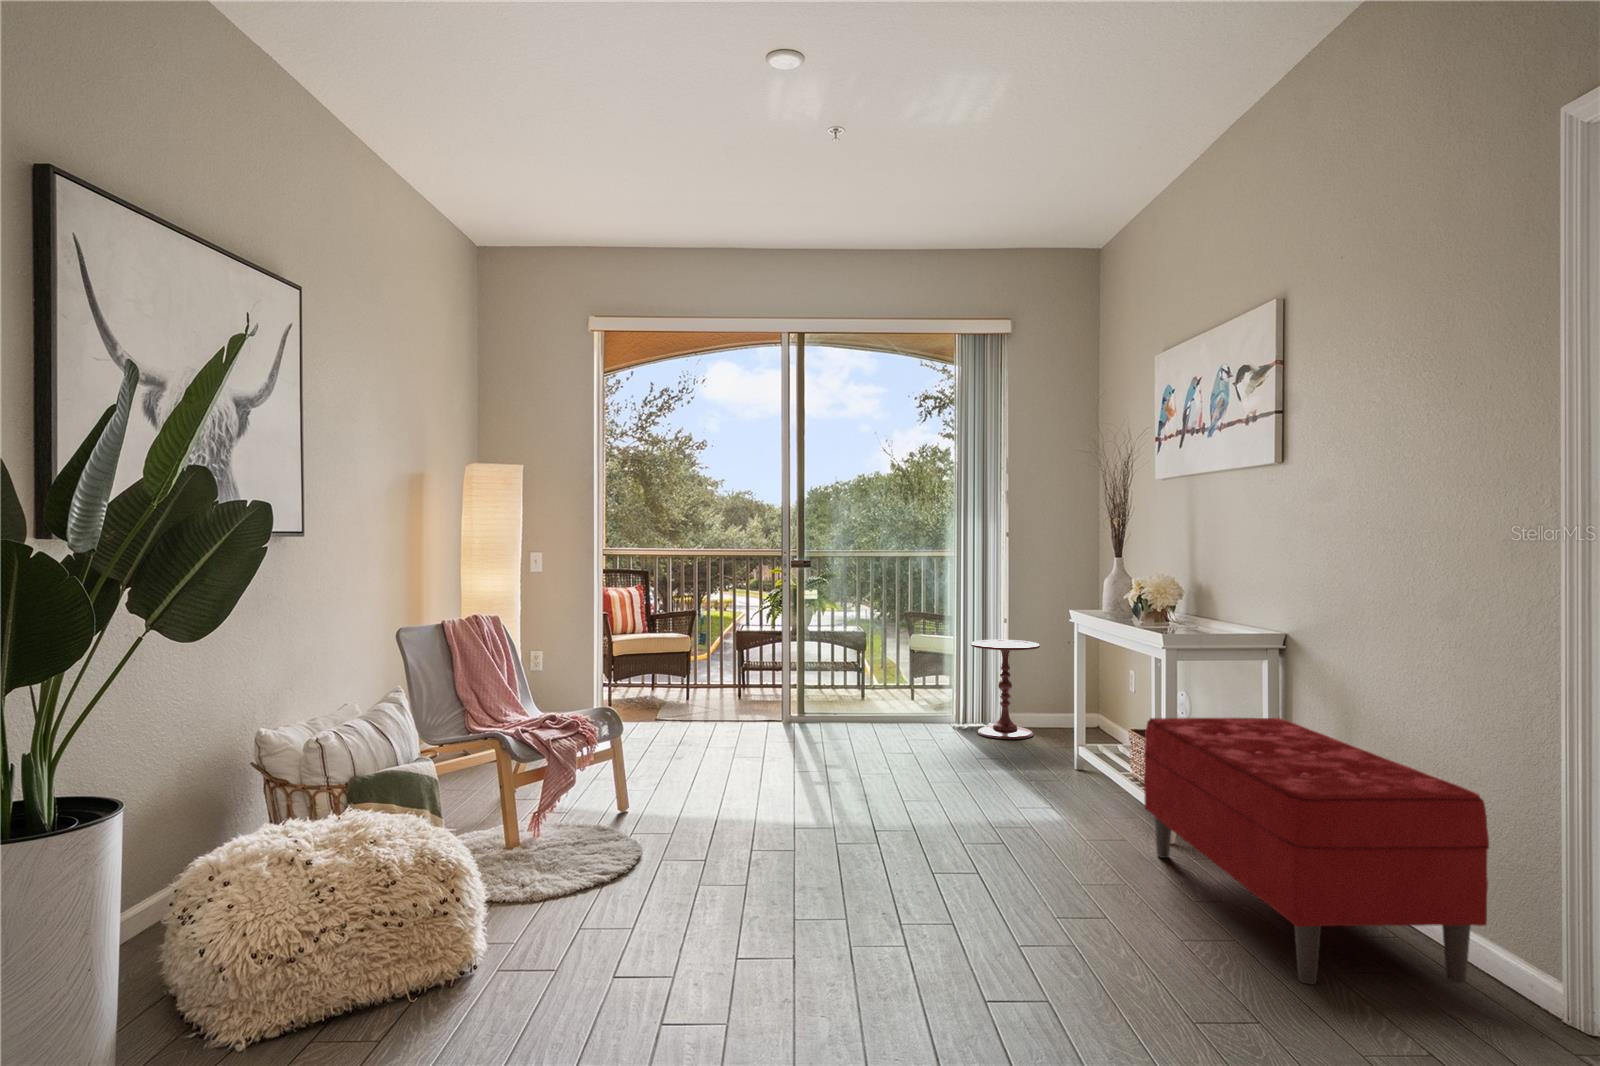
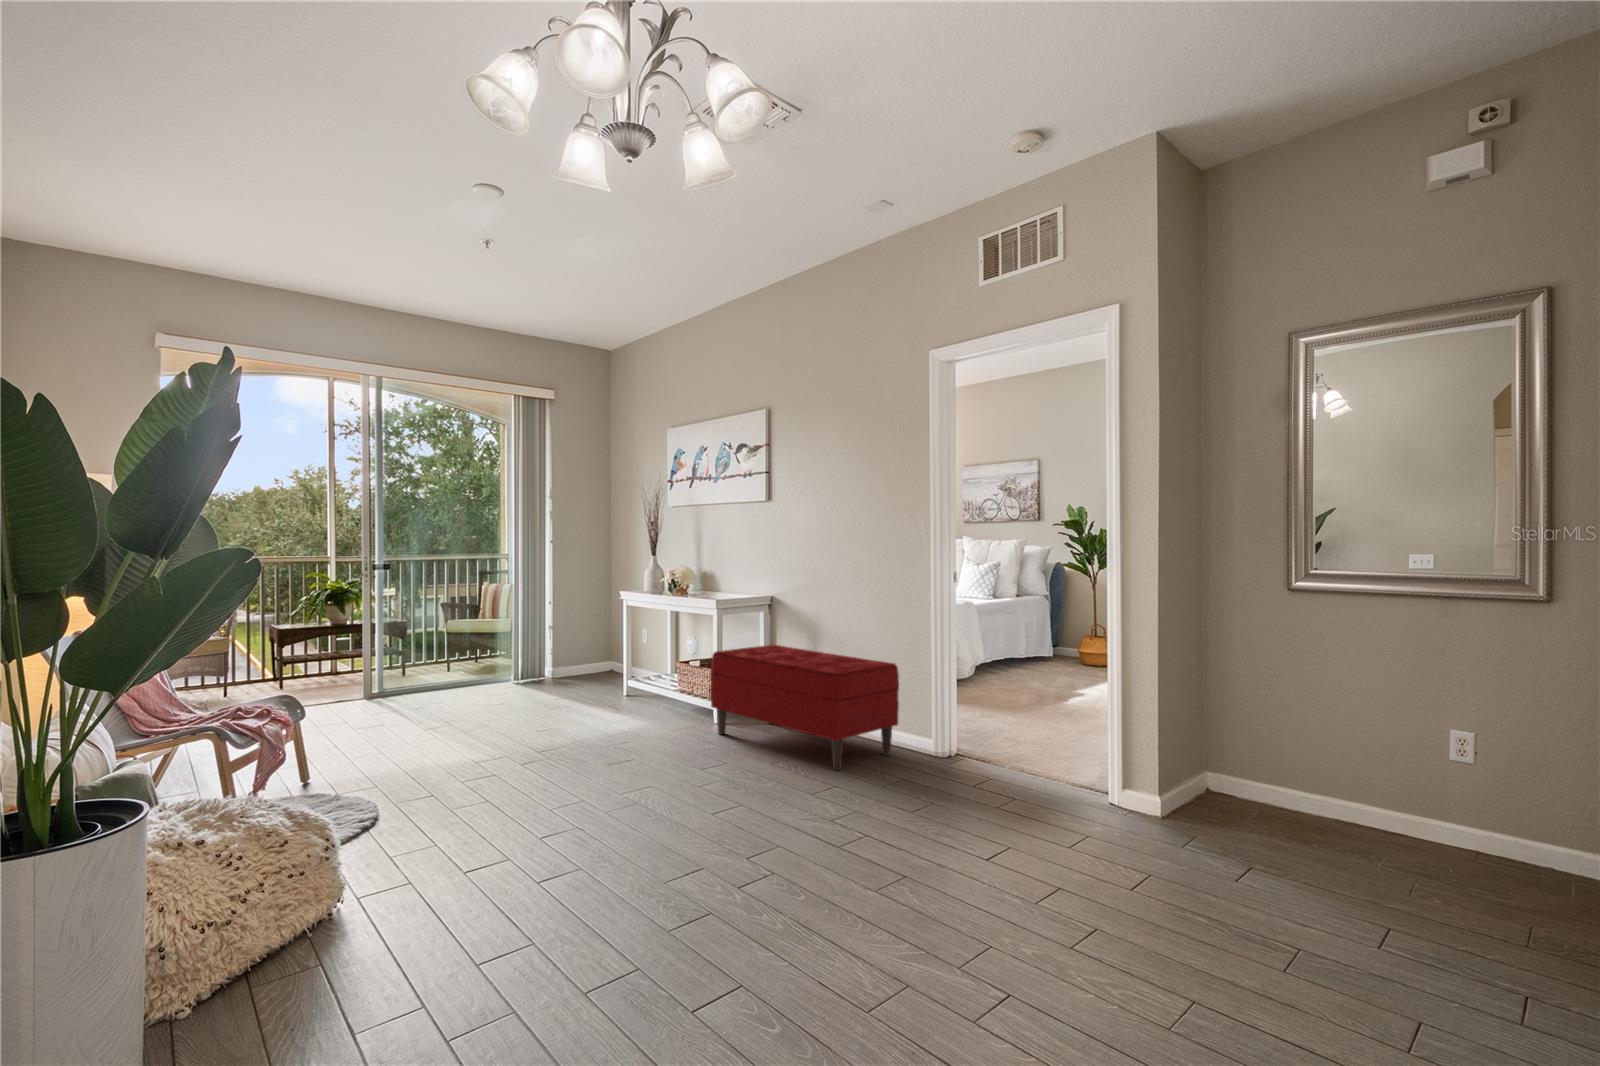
side table: present [971,640,1040,739] -> none [525,618,577,690]

